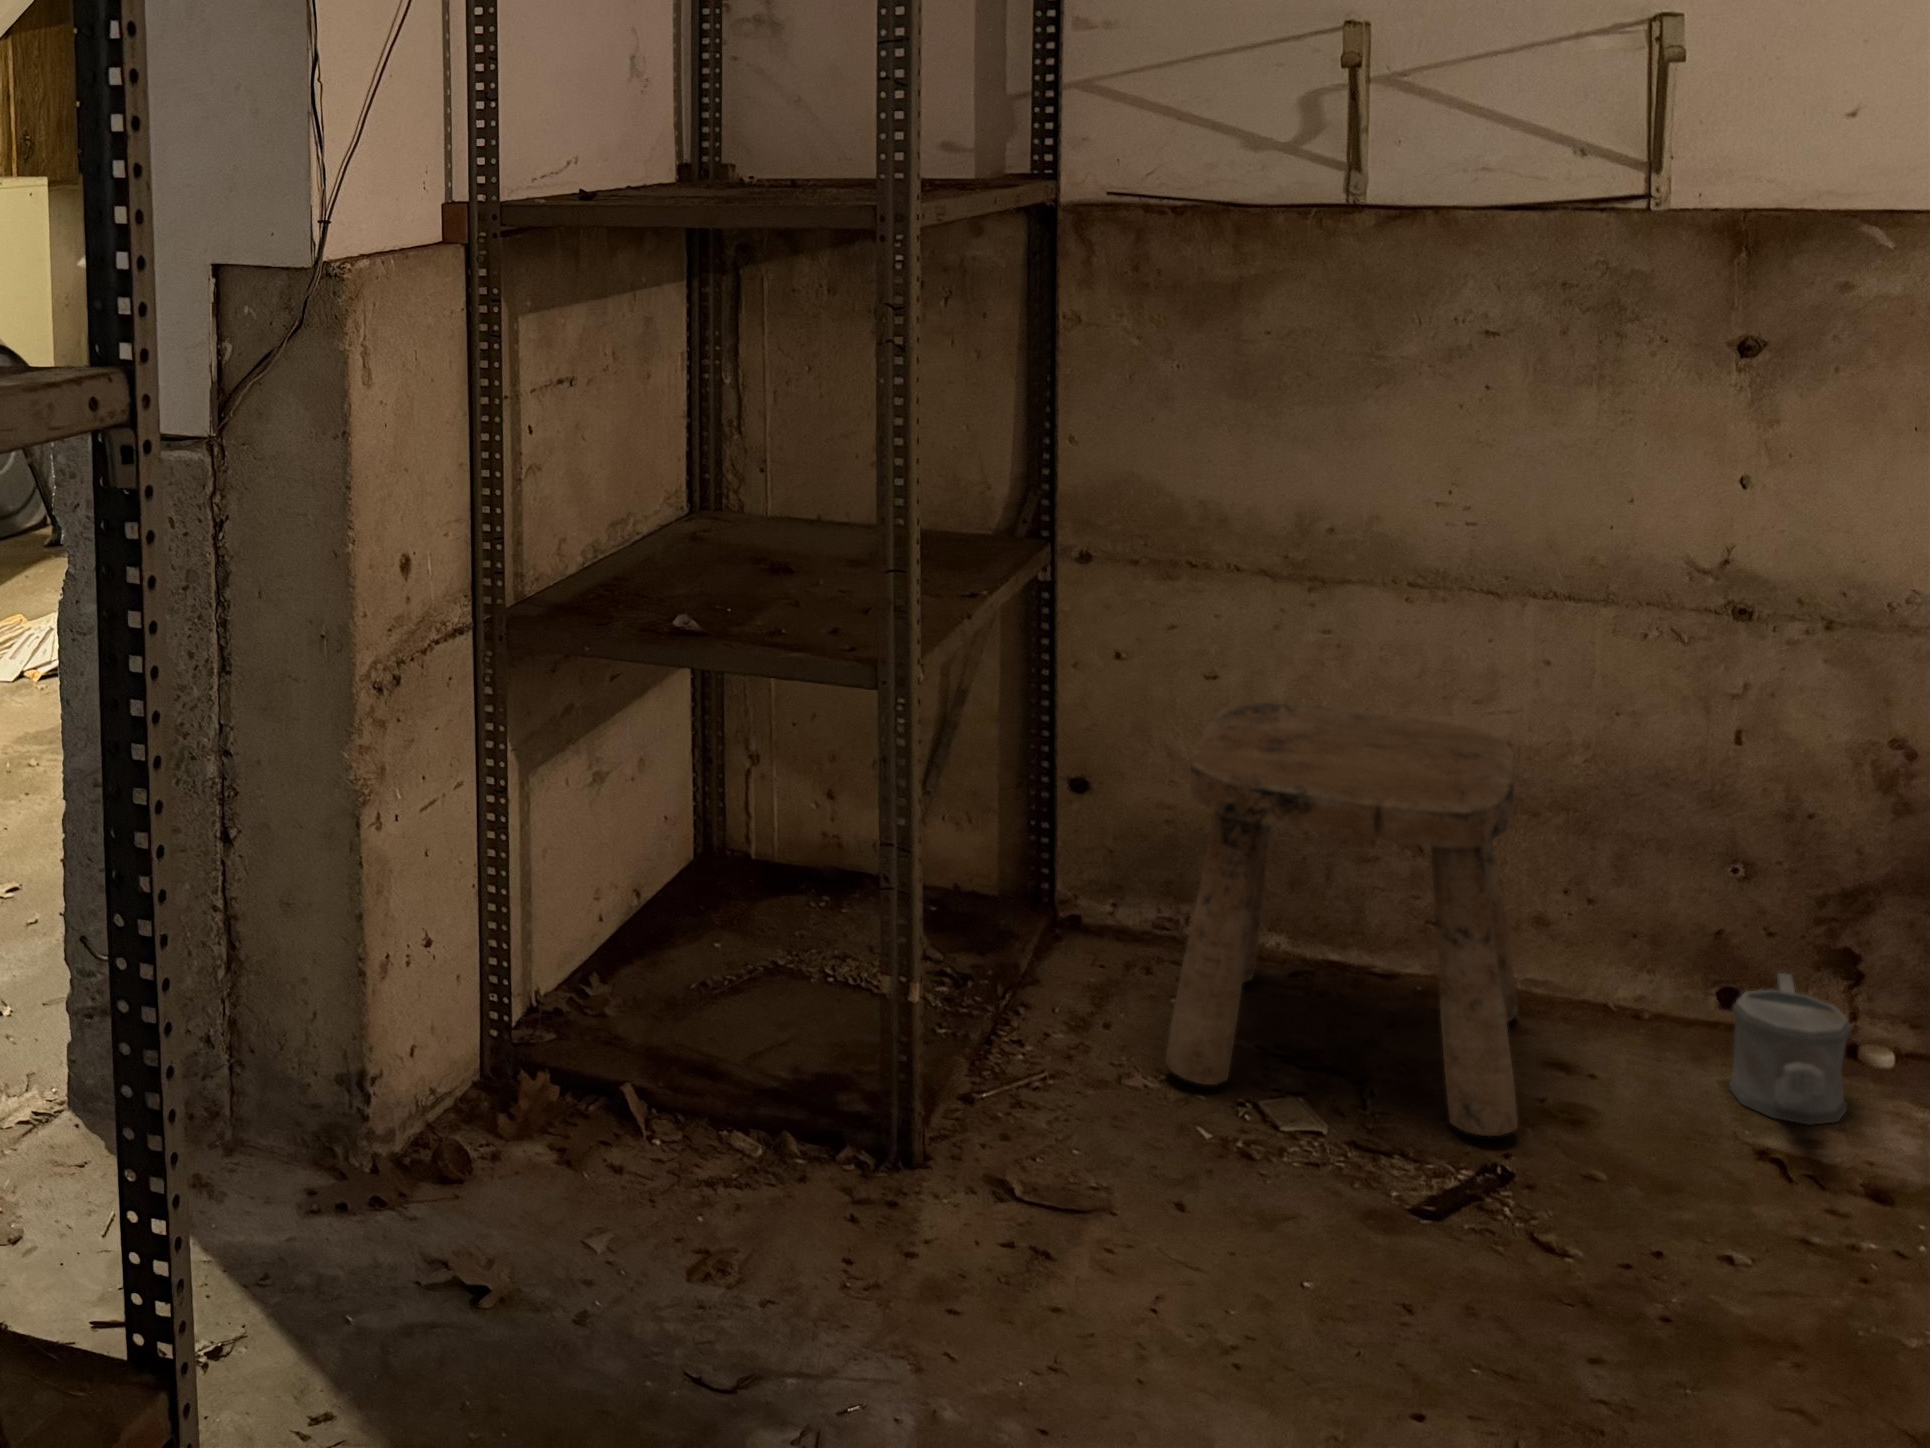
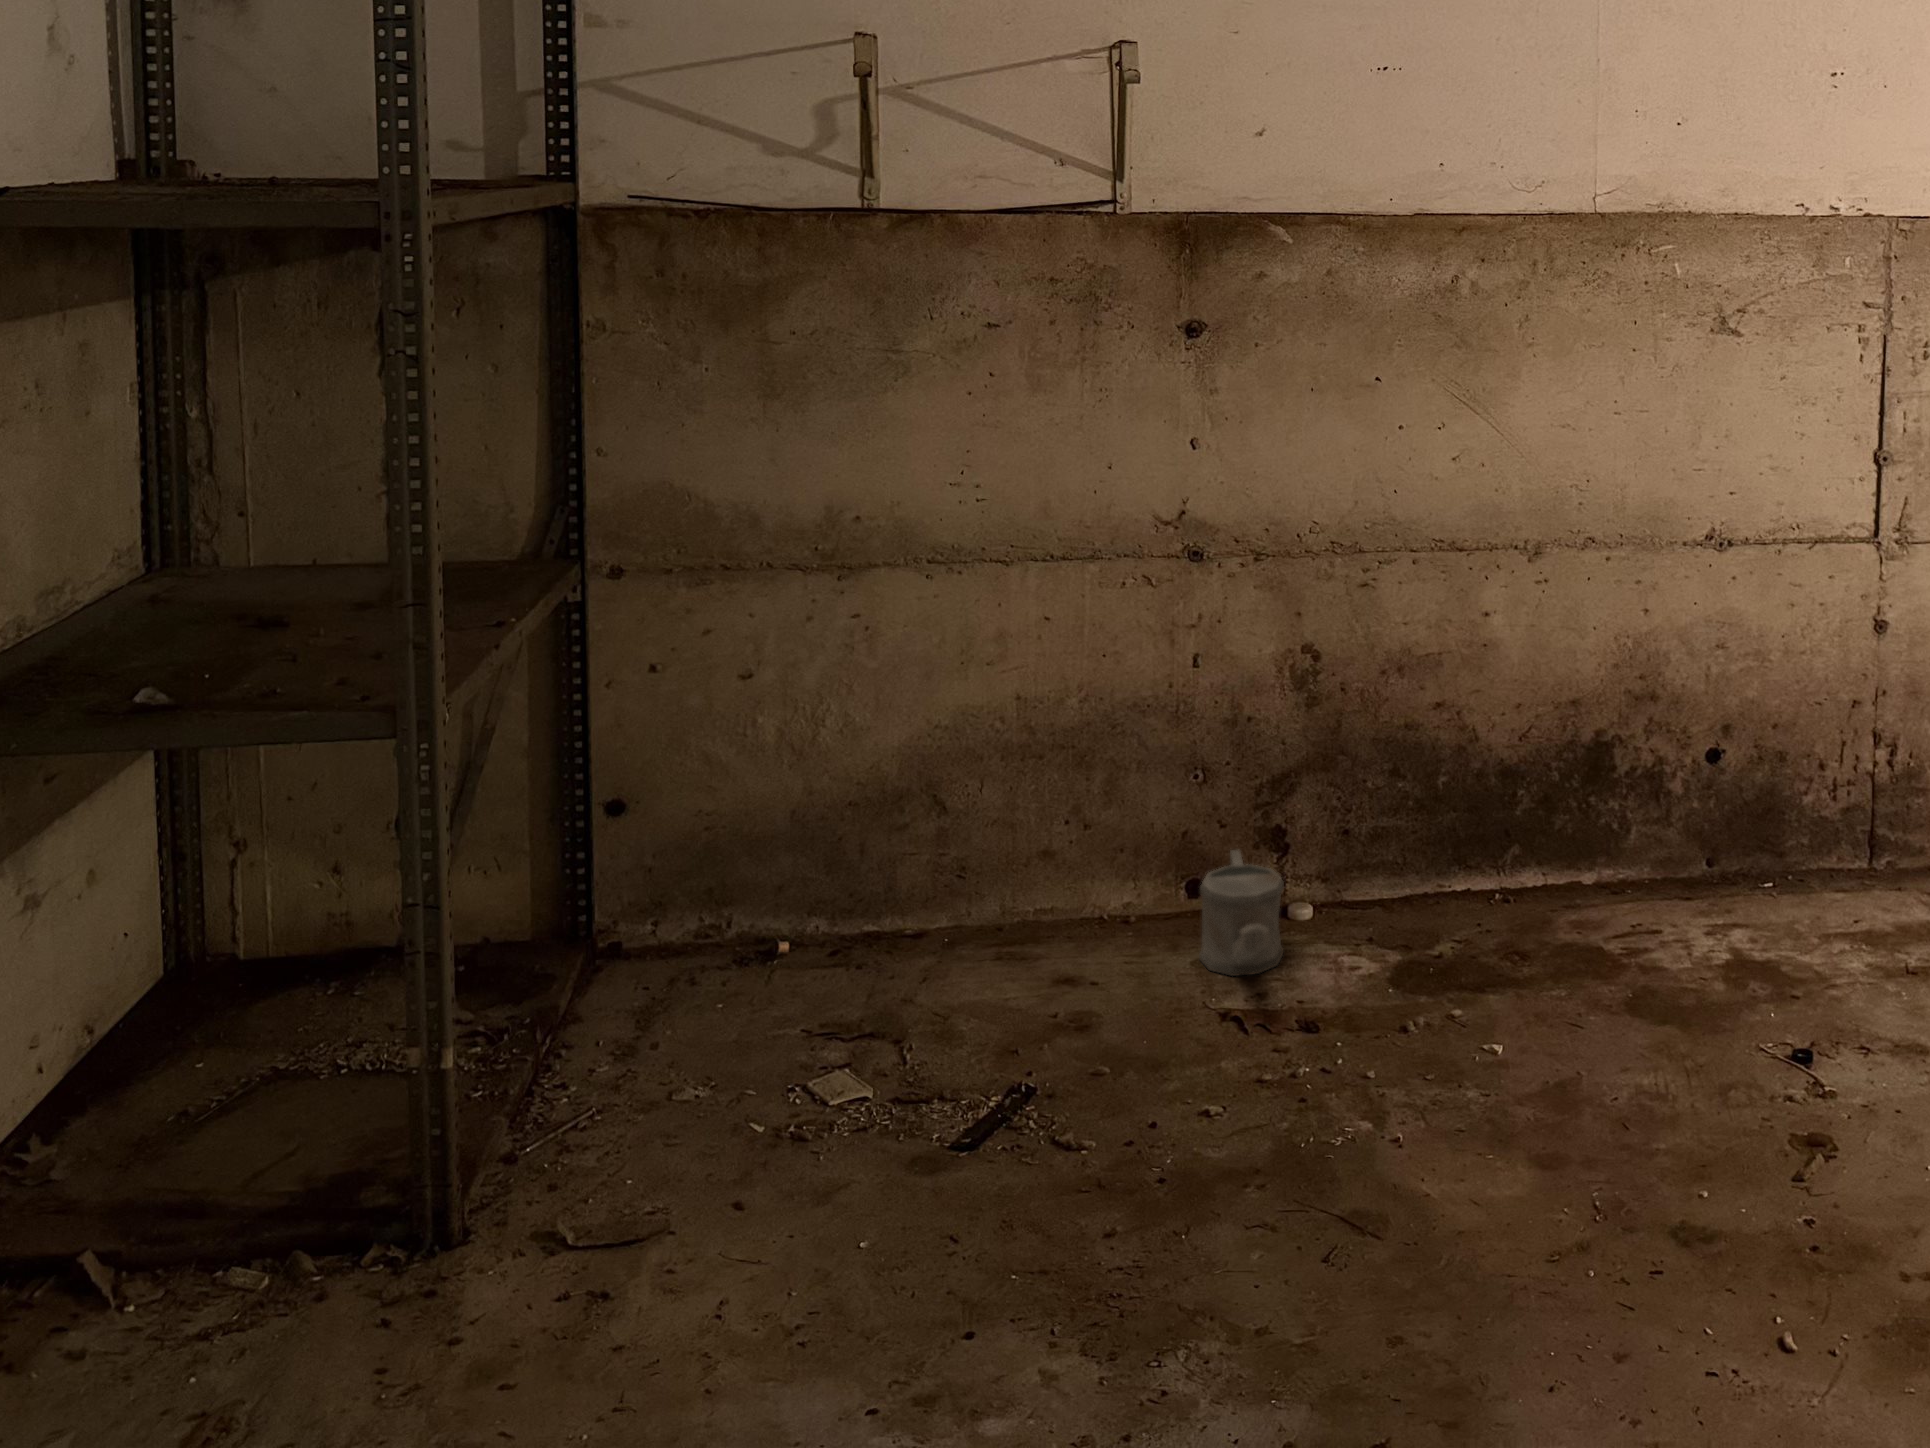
stool: present [1165,703,1518,1136] -> none [709,681,1037,1087]

